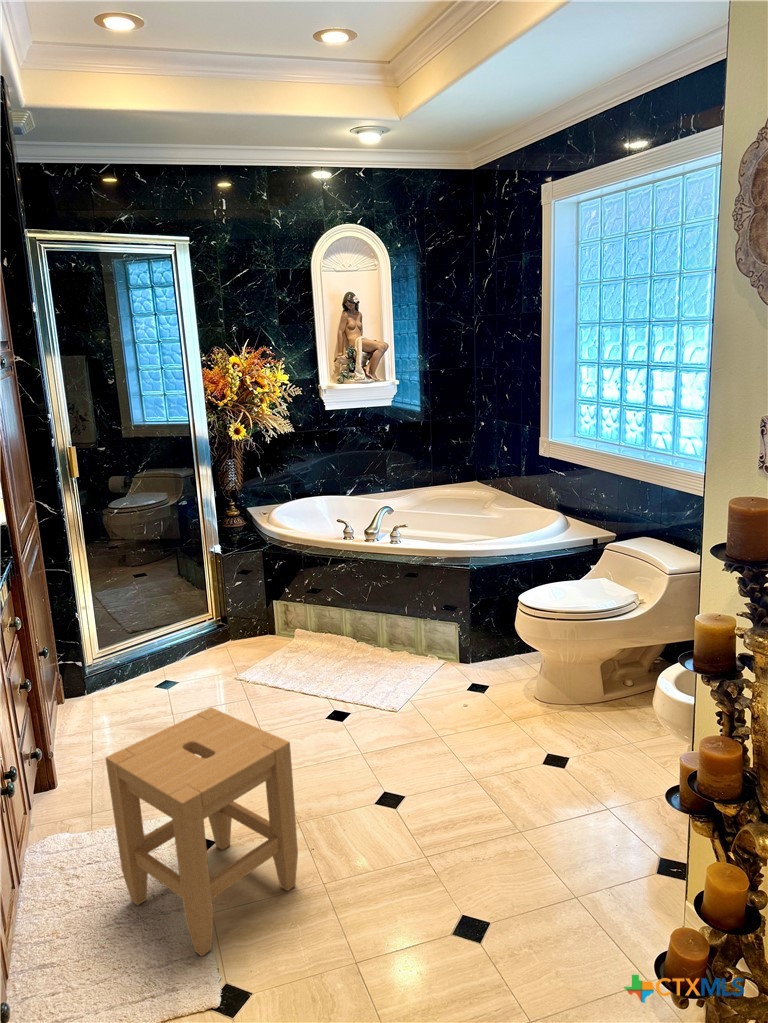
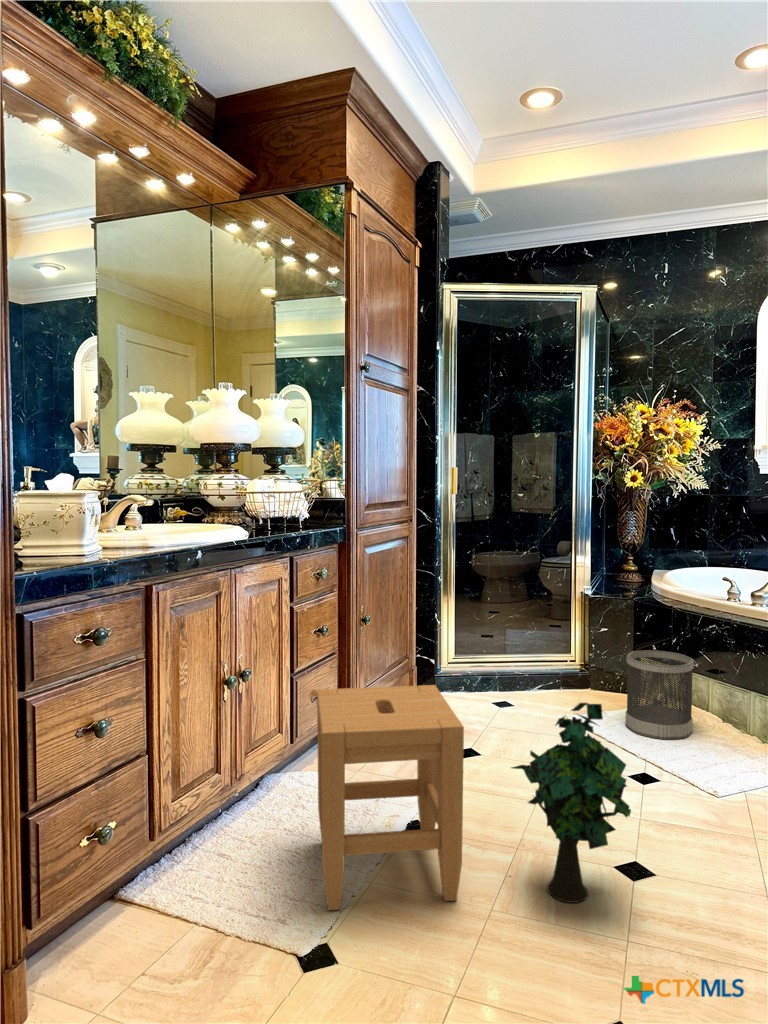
wastebasket: none [283,593,341,673] -> present [625,650,694,740]
decorative plant: none [312,681,408,843] -> present [511,703,631,903]

